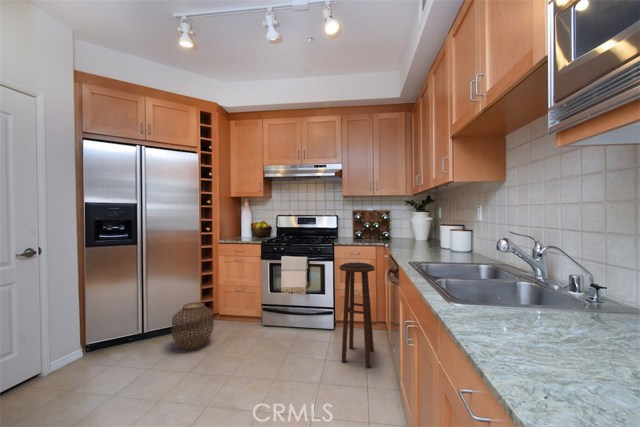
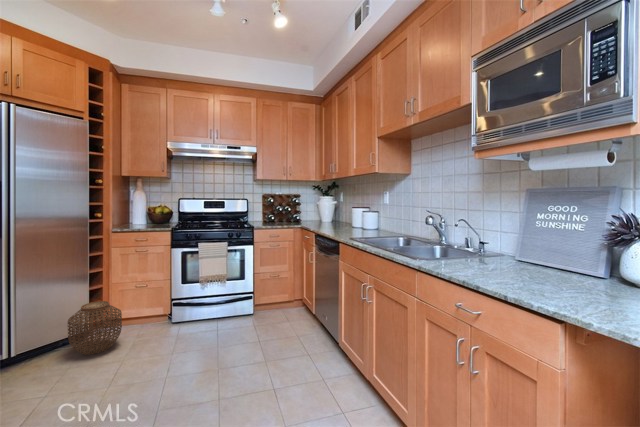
stool: present [339,262,375,367] -> none [268,246,300,335]

